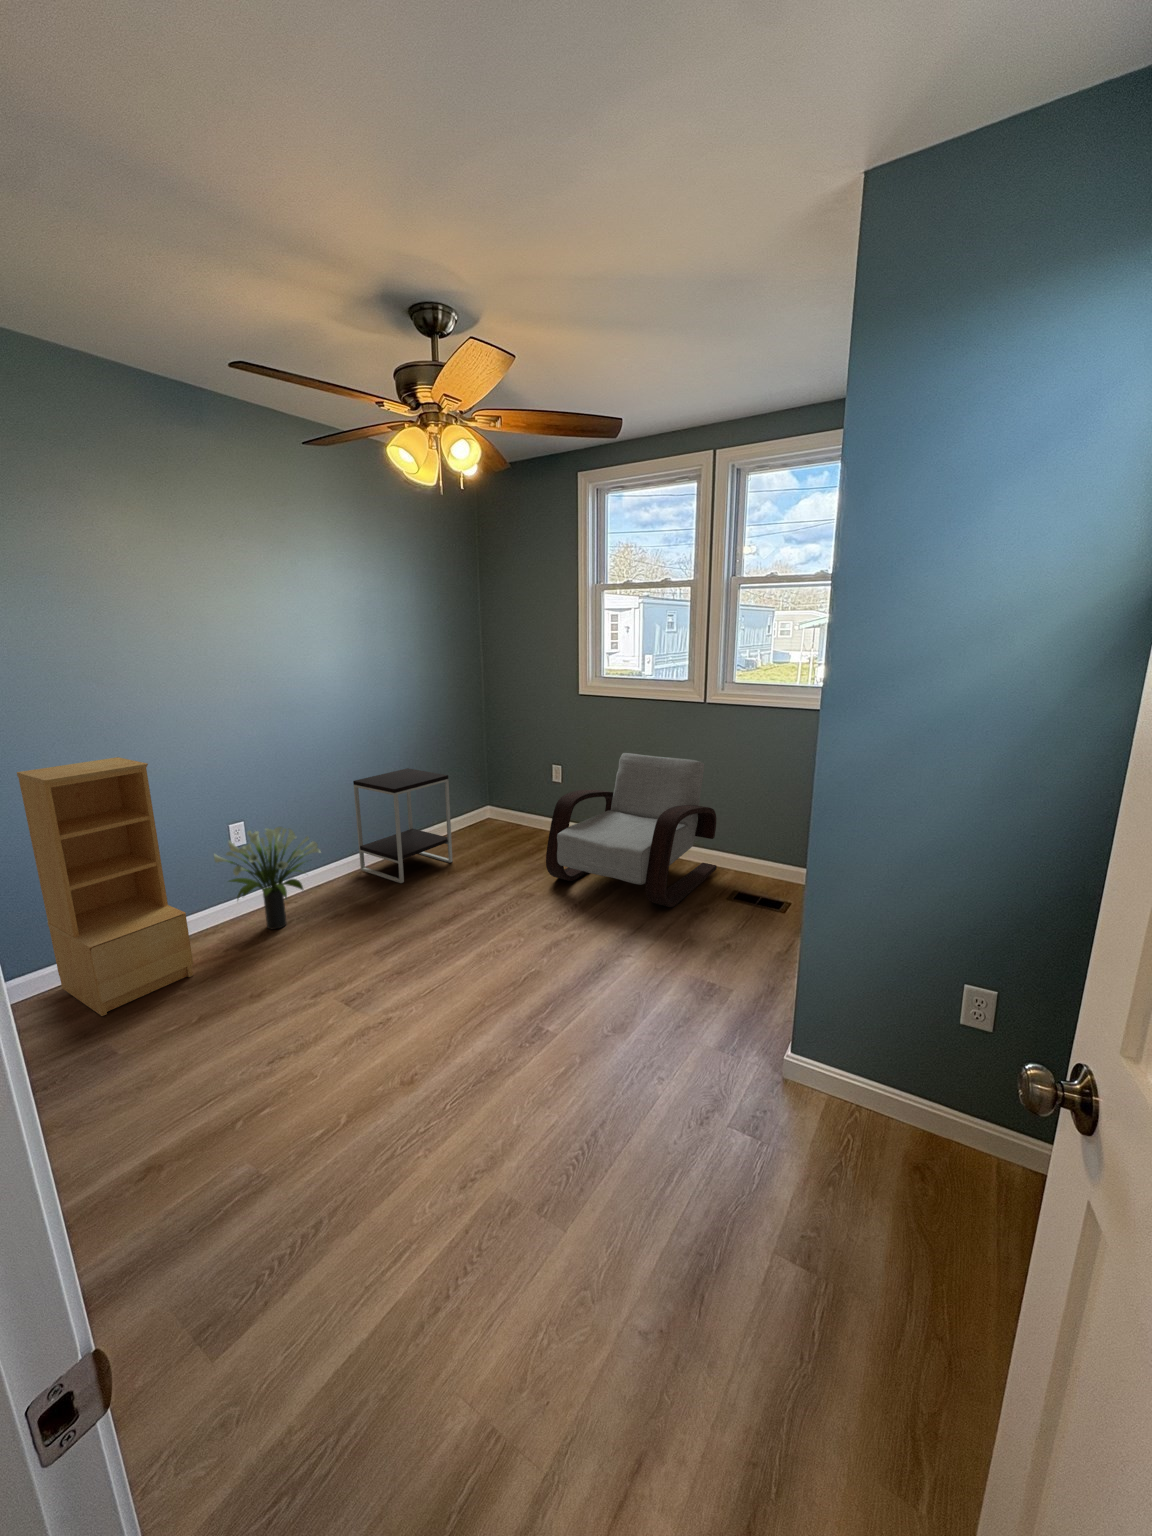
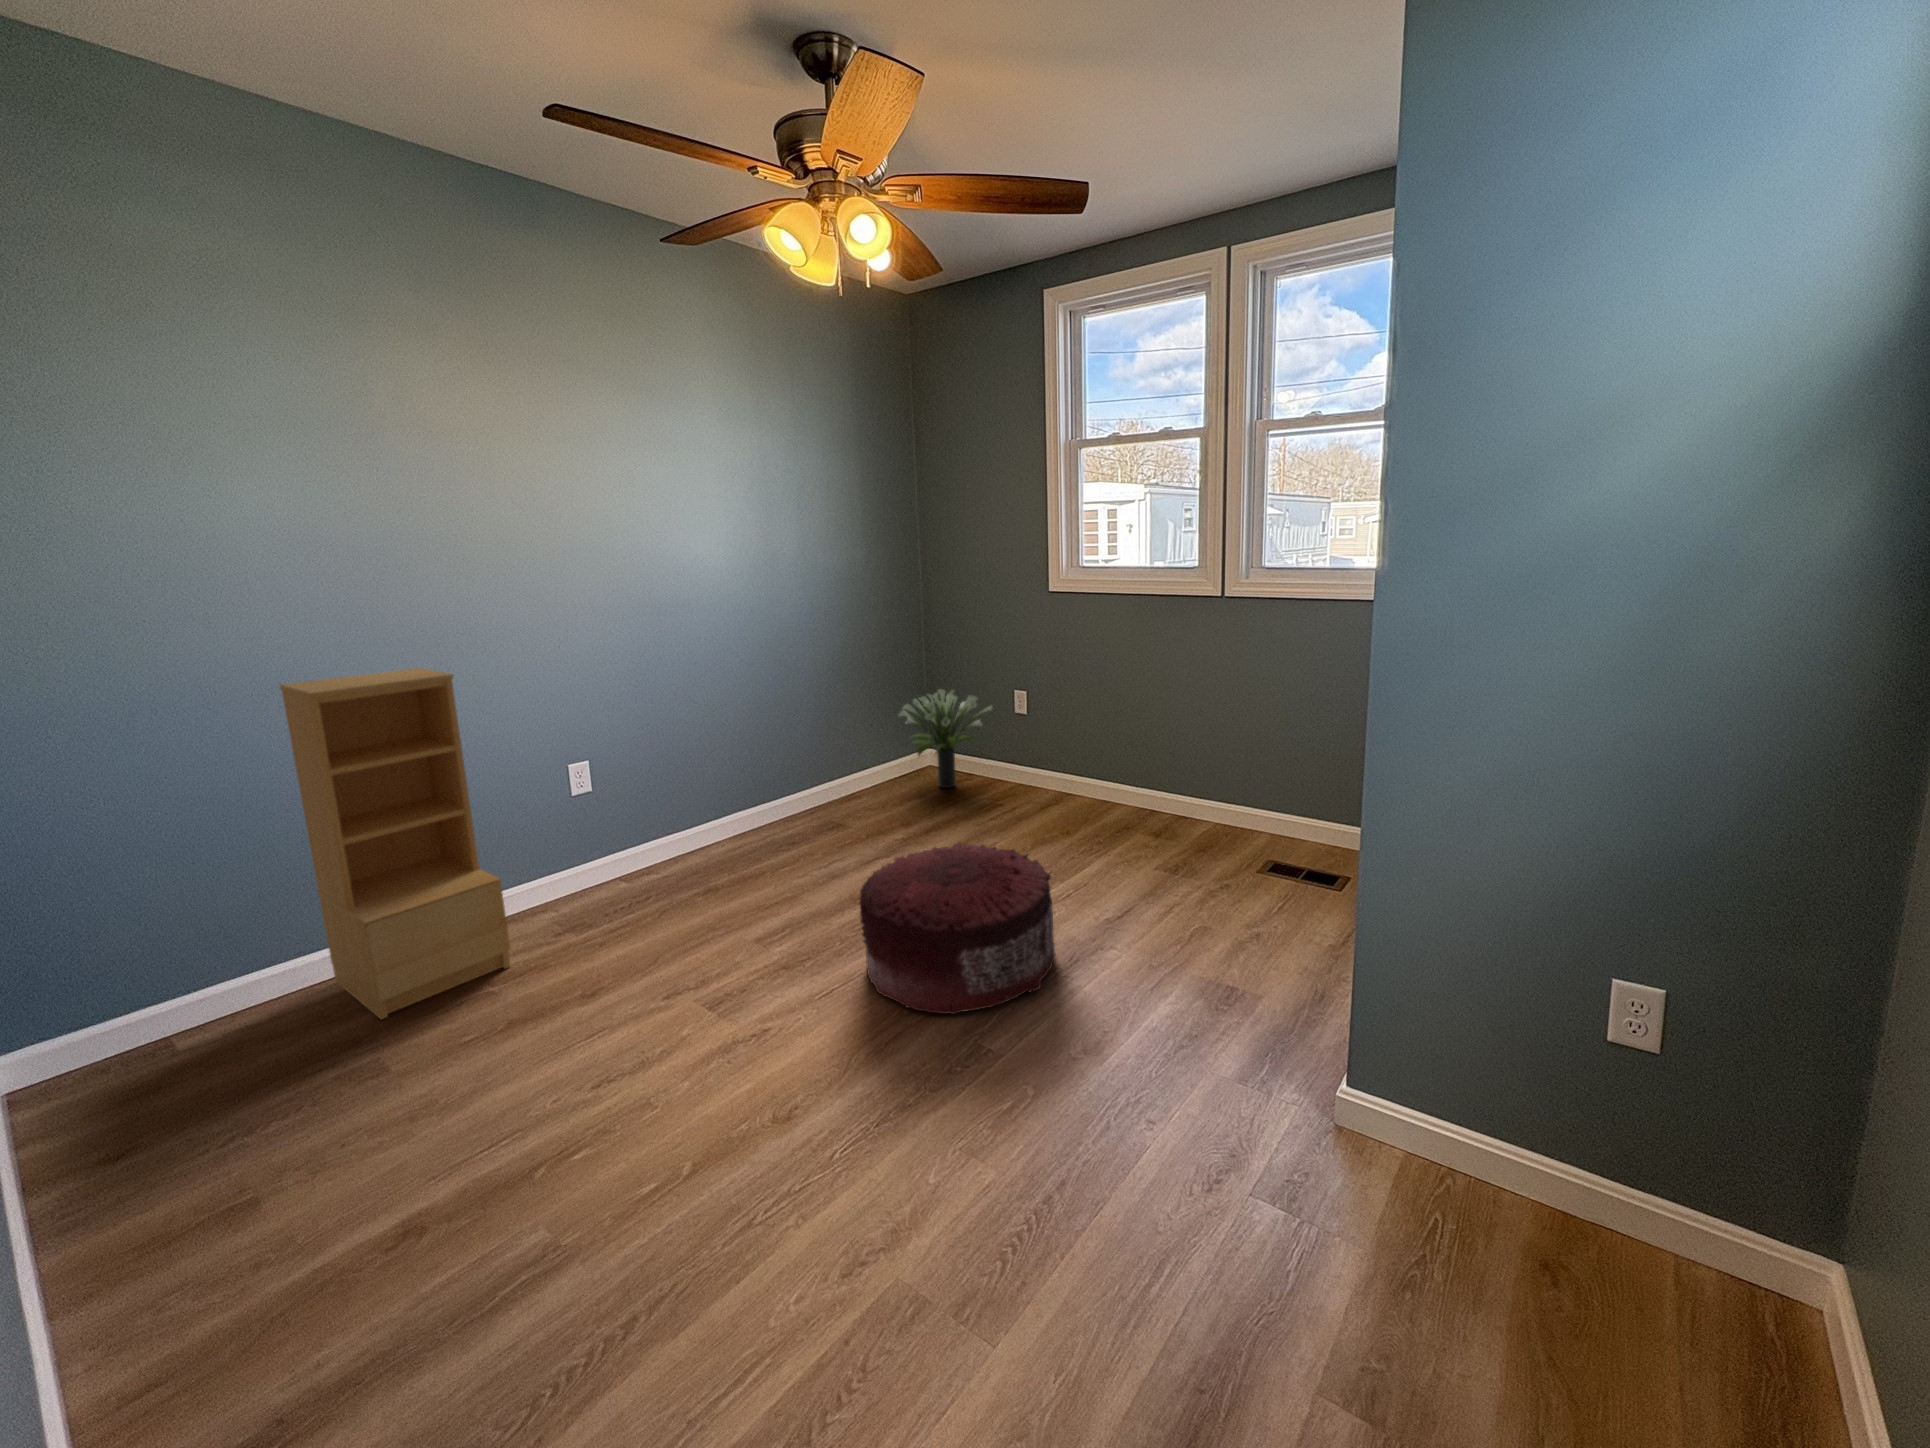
armchair: present [546,753,717,907] -> none [1002,668,1242,880]
side table: present [353,768,453,883] -> none [742,692,877,847]
potted plant: present [214,827,320,929] -> present [899,689,992,788]
pouf: none [451,882,590,1007] -> present [860,842,1056,1014]

